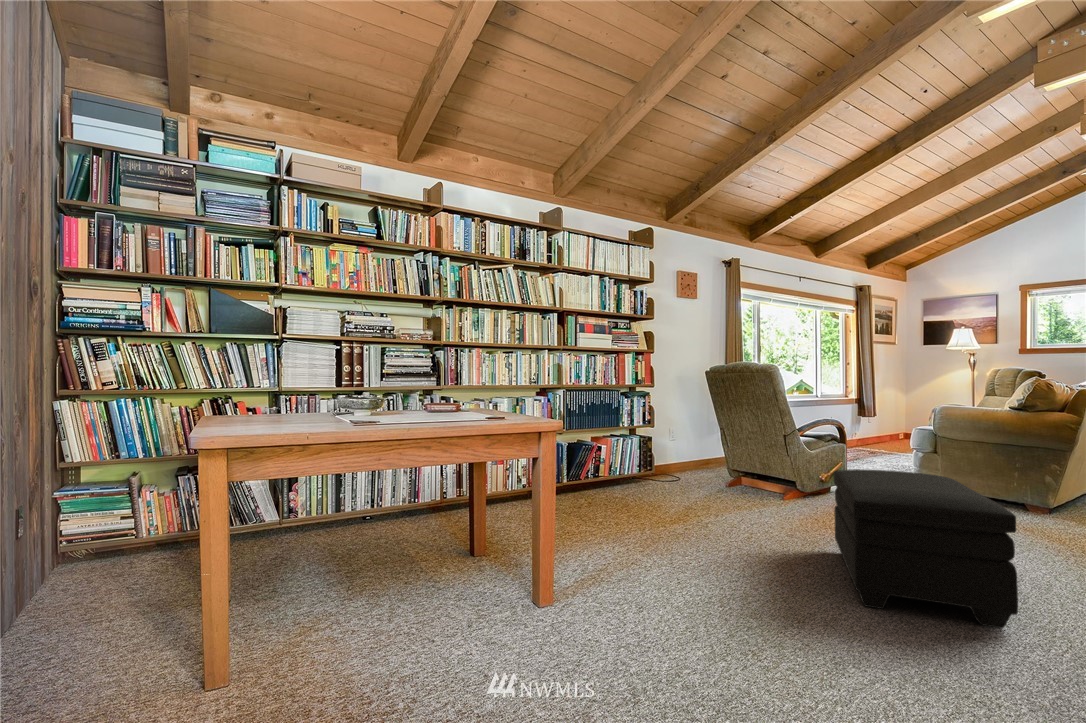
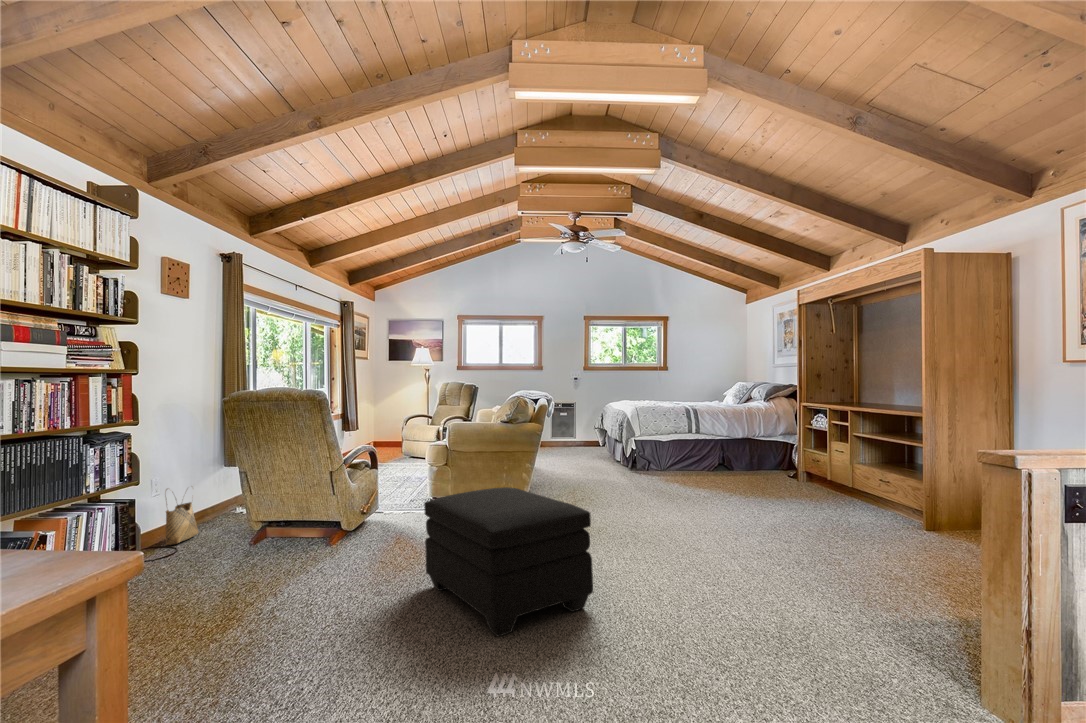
woven basket: none [676,435,699,474] -> present [165,489,198,545]

